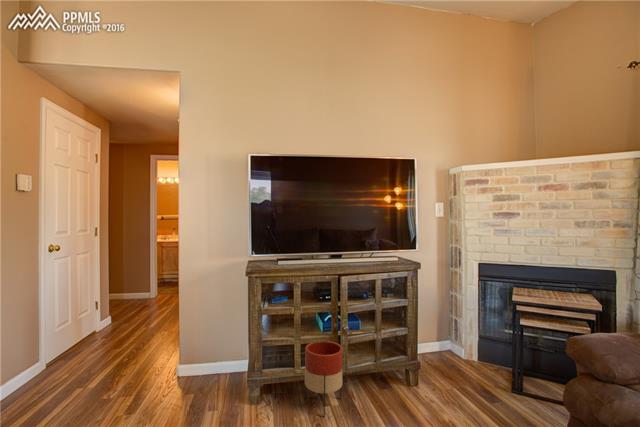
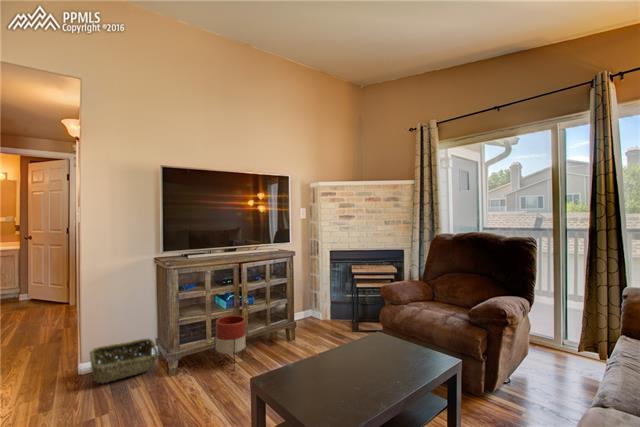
woven basket: none [176,352,244,397] -> present [90,339,158,383]

